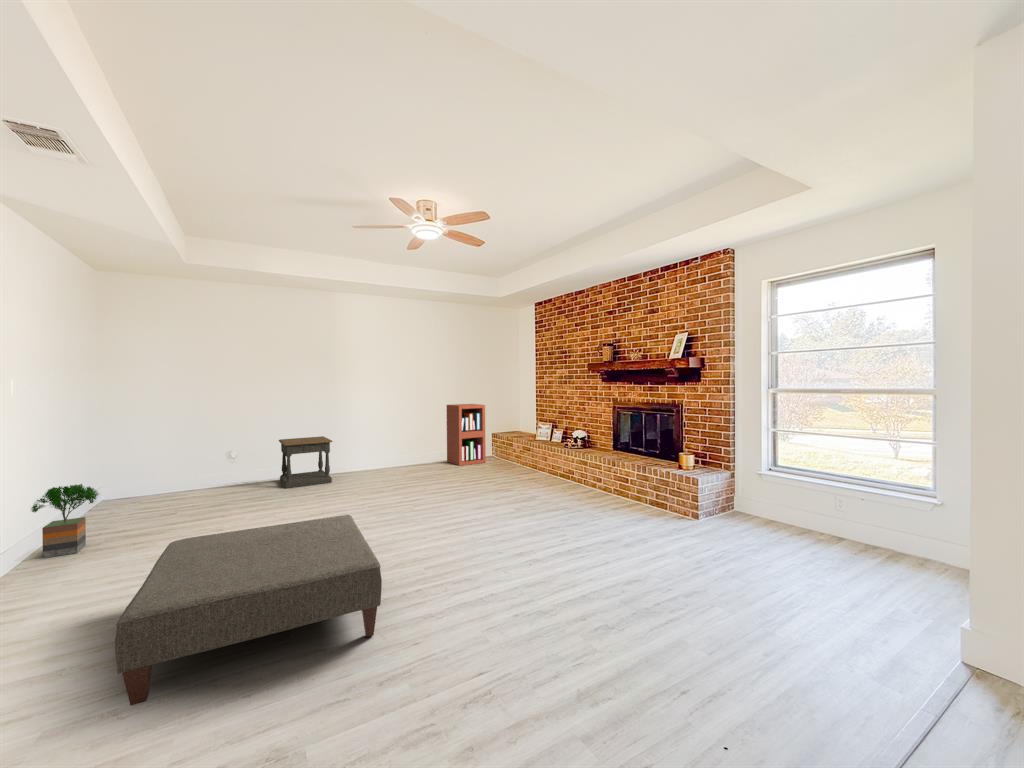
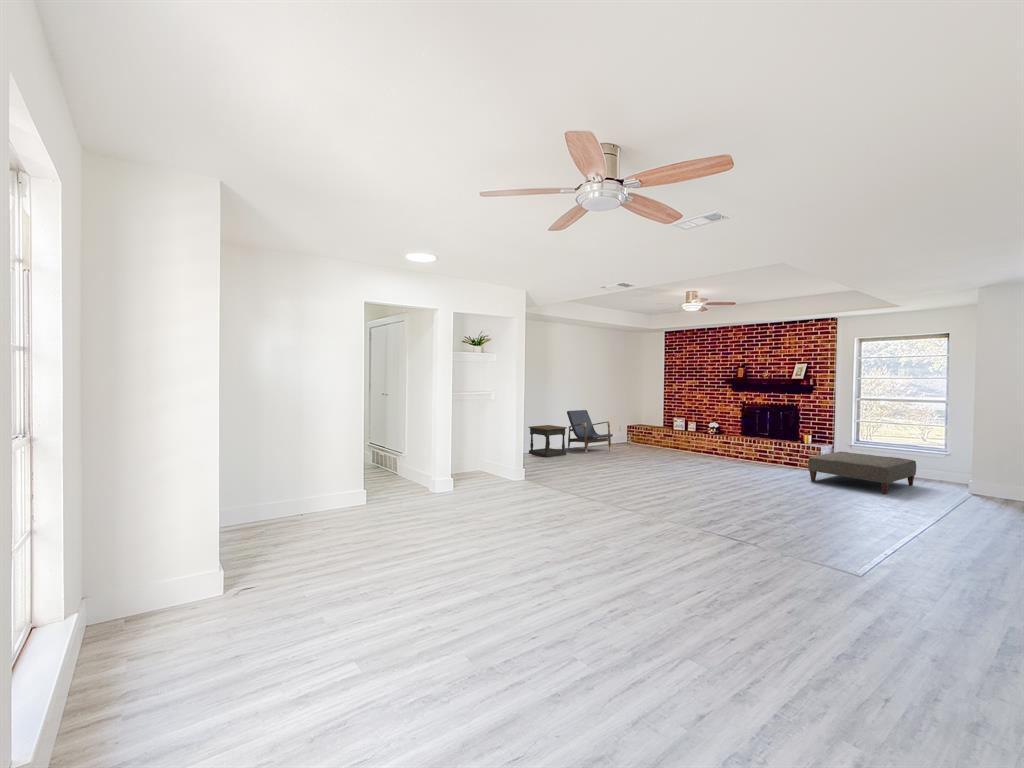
bookshelf: present [447,404,486,466] -> none [610,404,640,446]
lounge chair: none [359,413,418,481] -> present [567,410,613,454]
potted tree: present [31,484,99,558] -> none [504,446,529,482]
ottoman: present [115,515,382,705] -> present [808,452,916,494]

